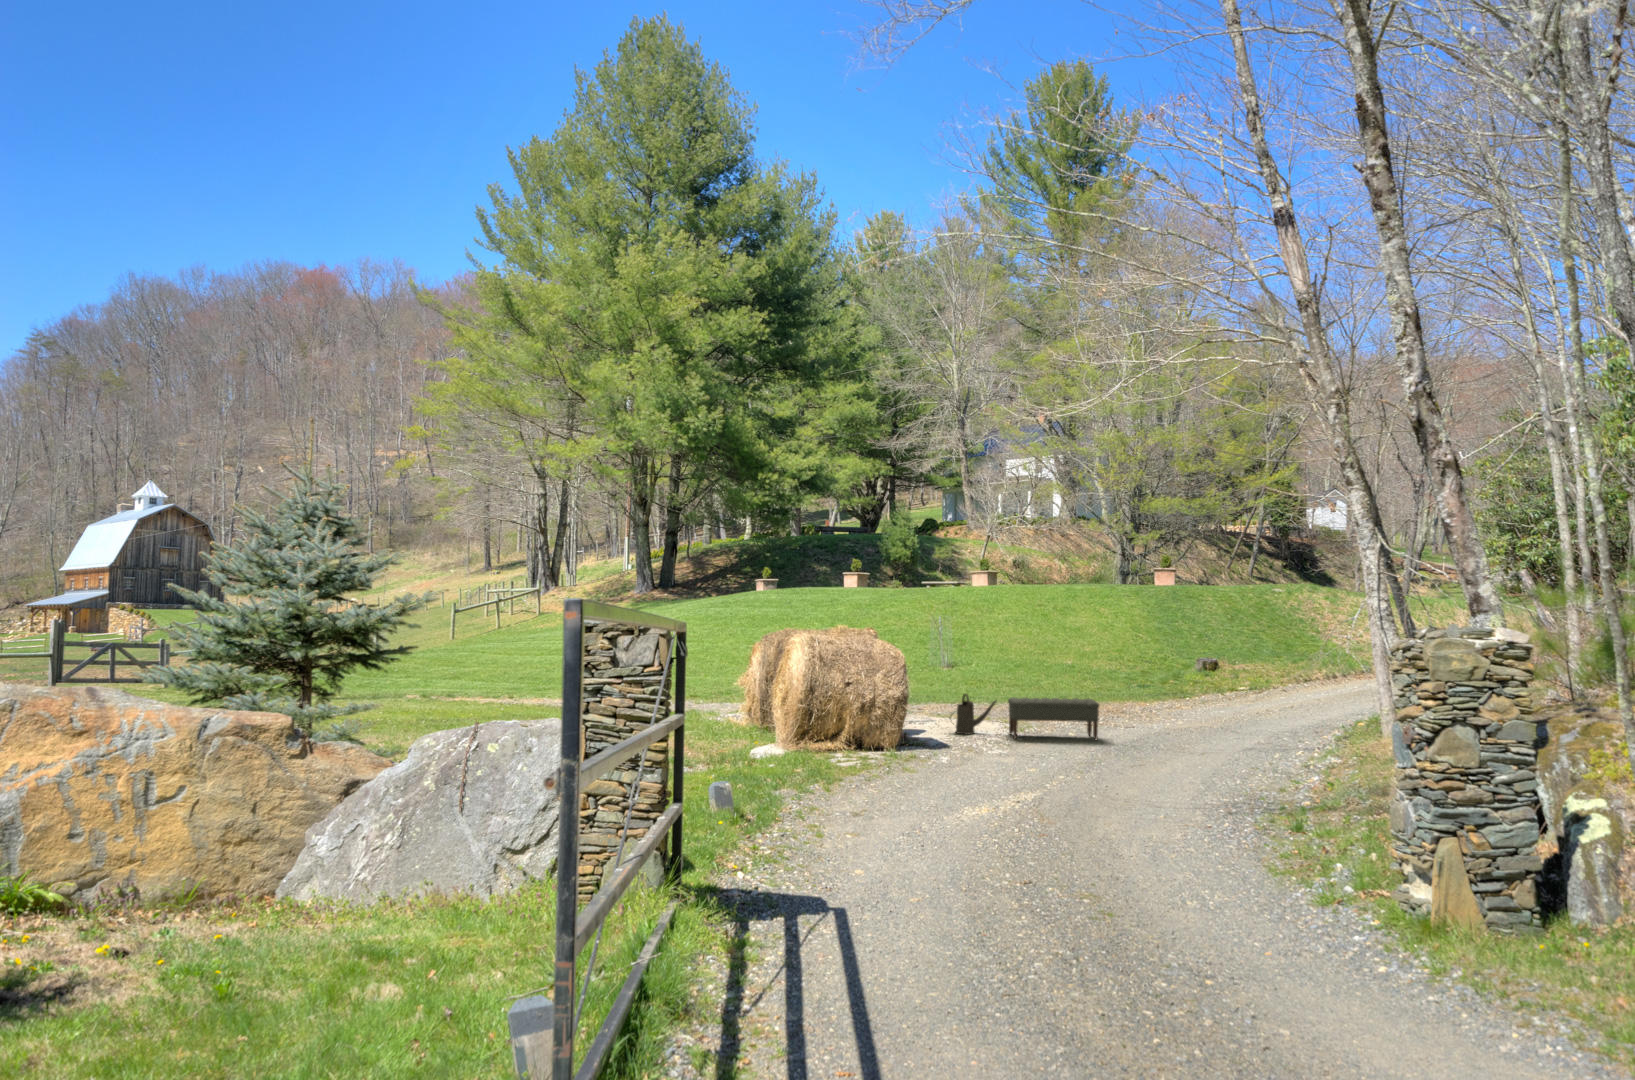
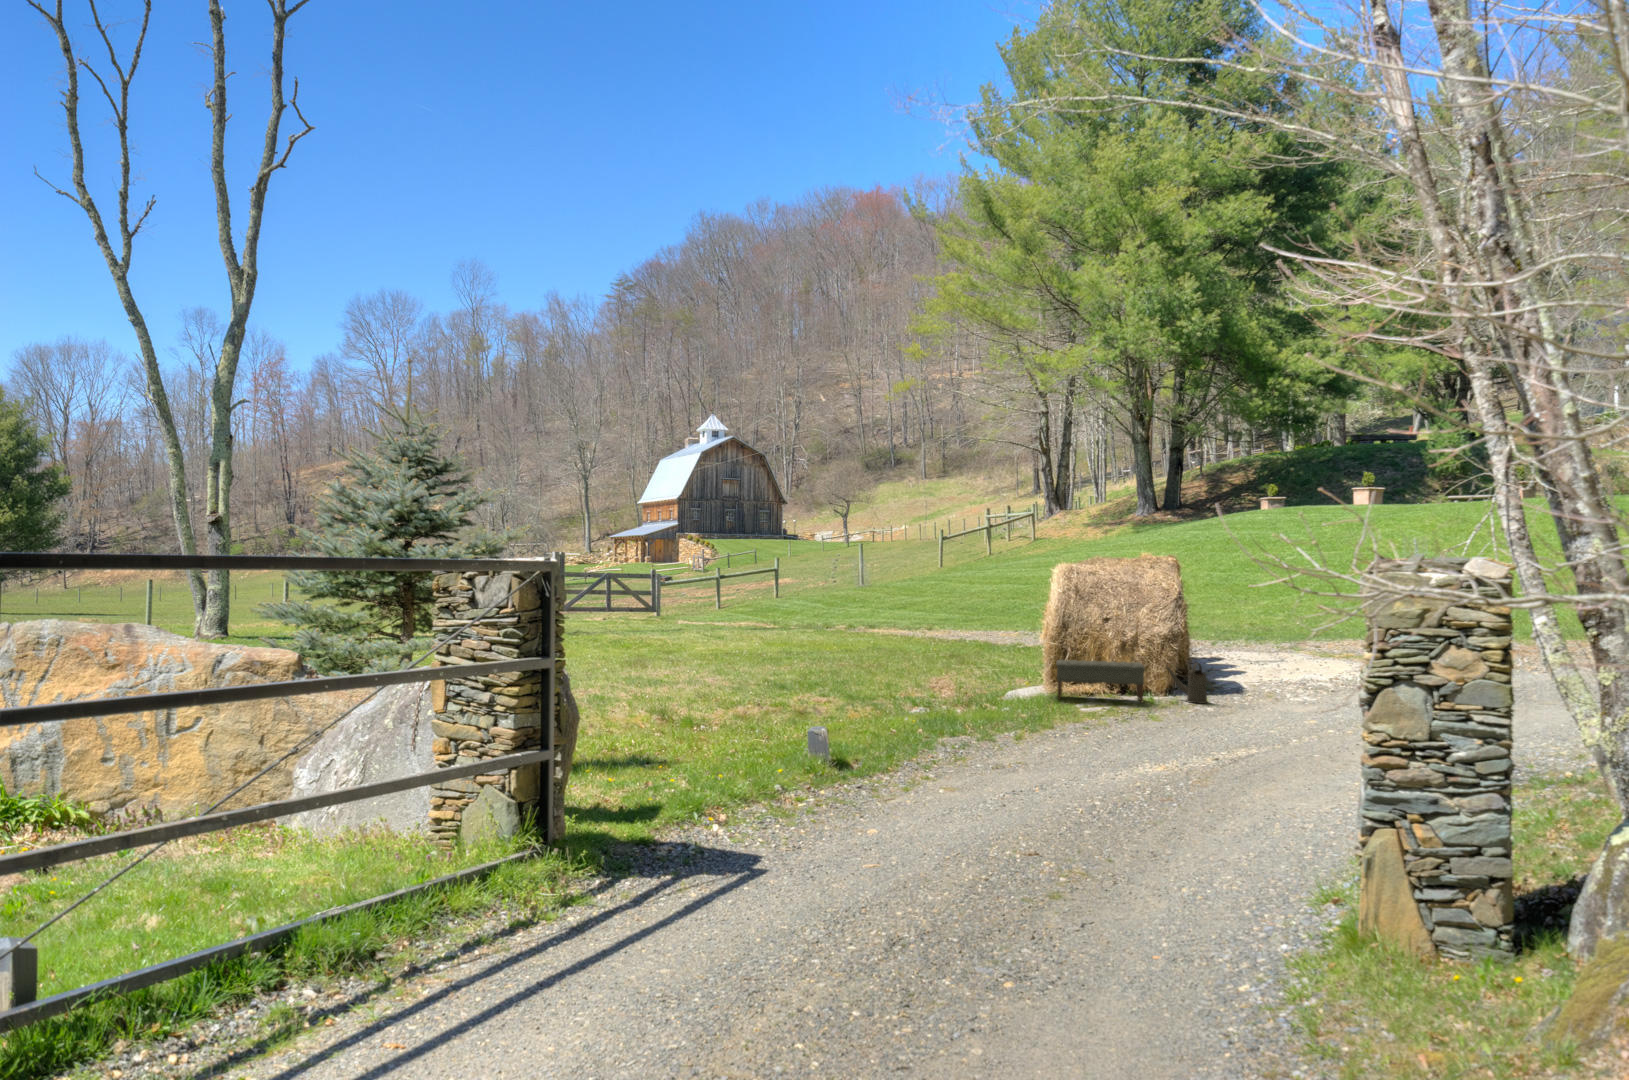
watering can: present [955,694,996,734] -> present [1167,663,1207,703]

